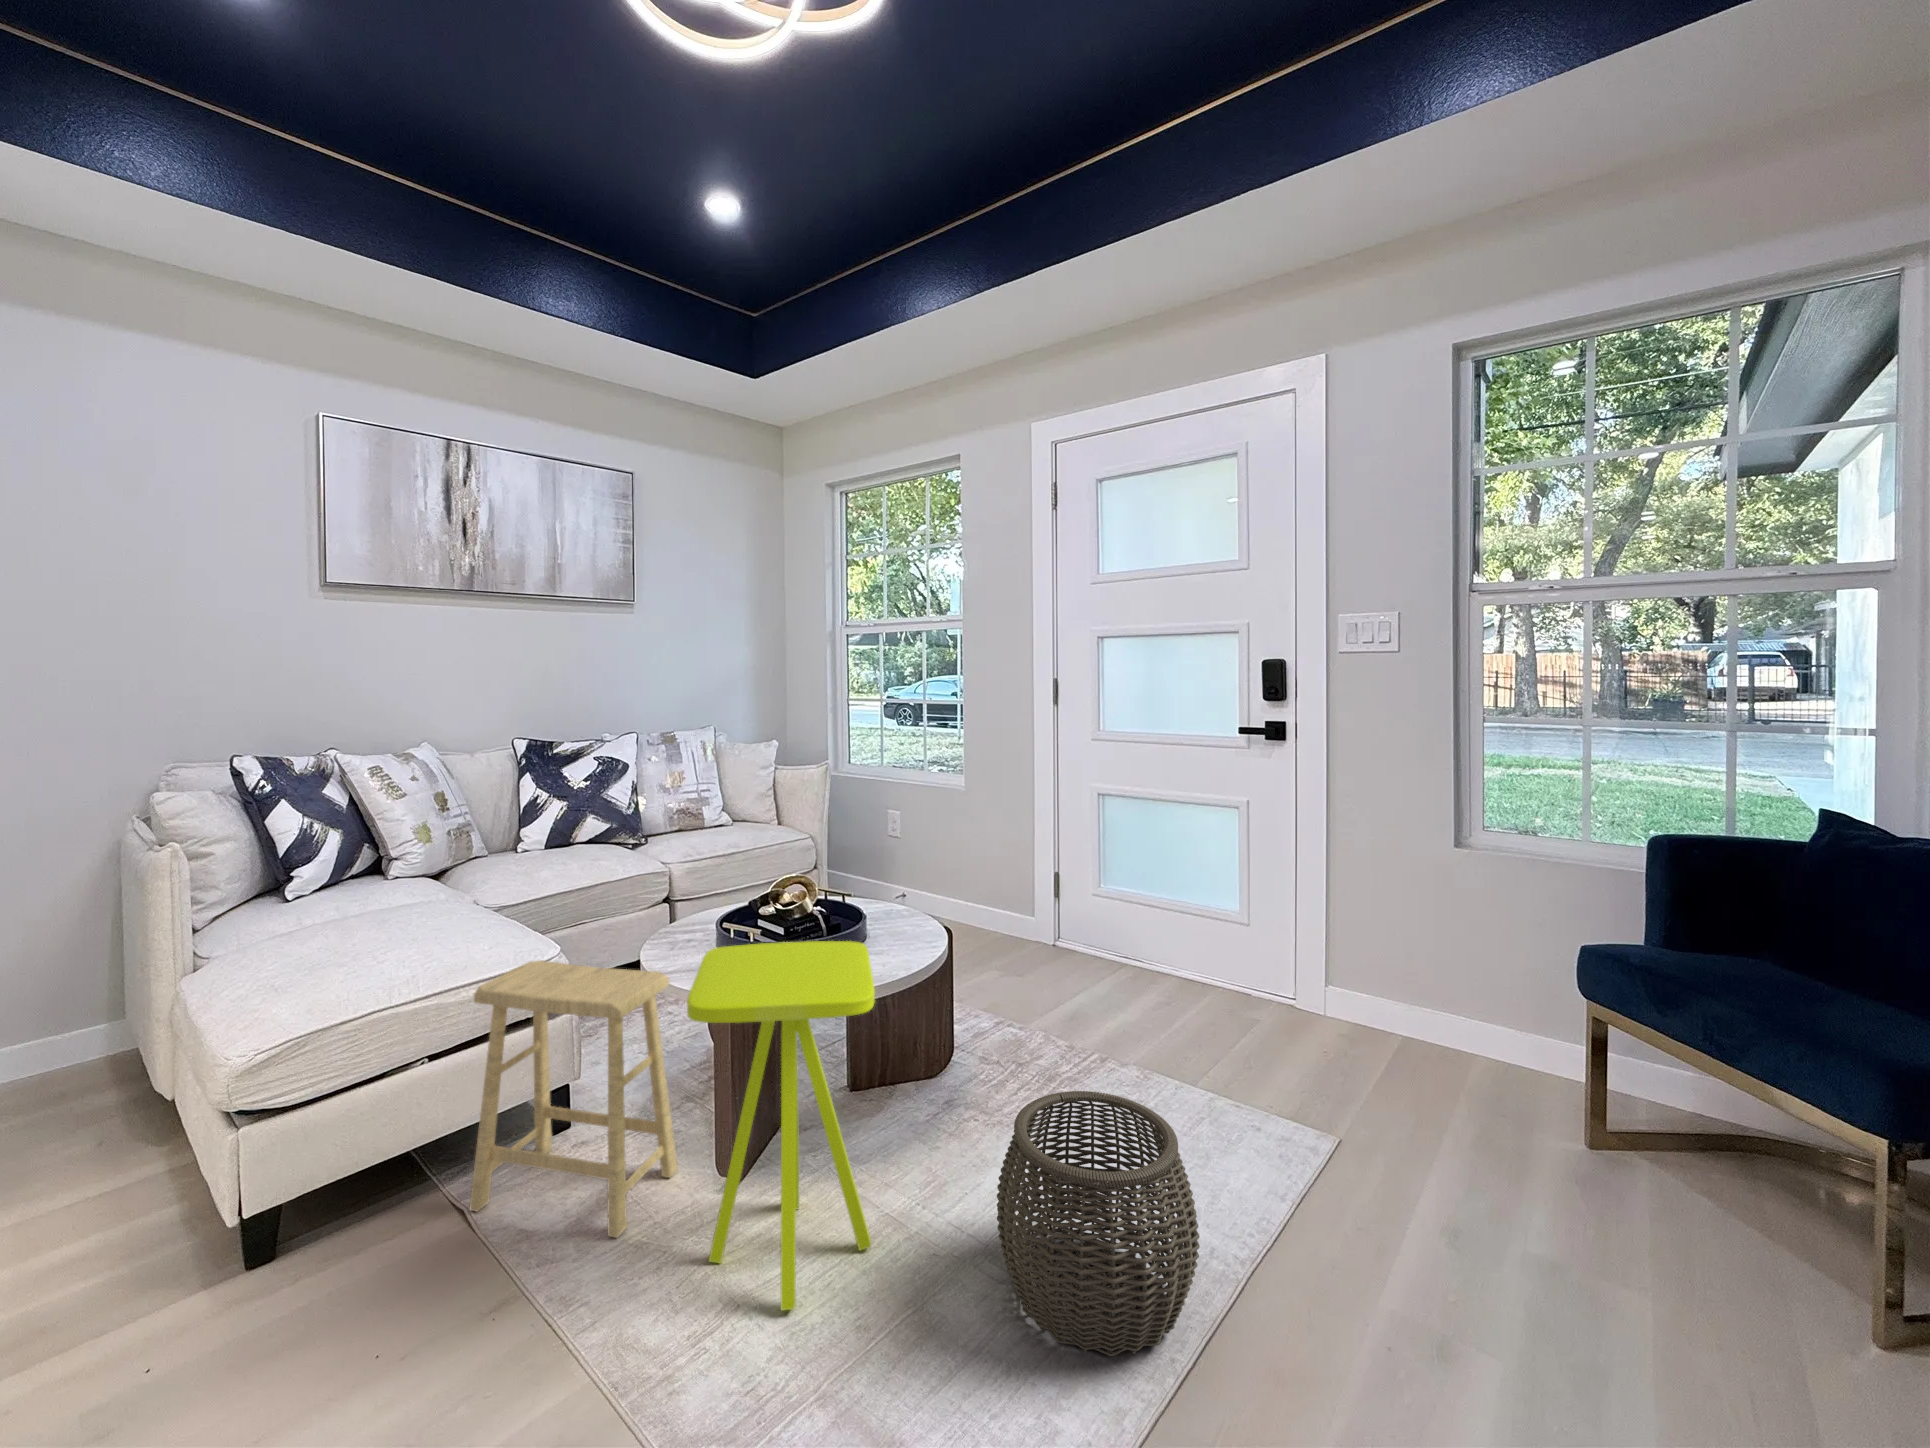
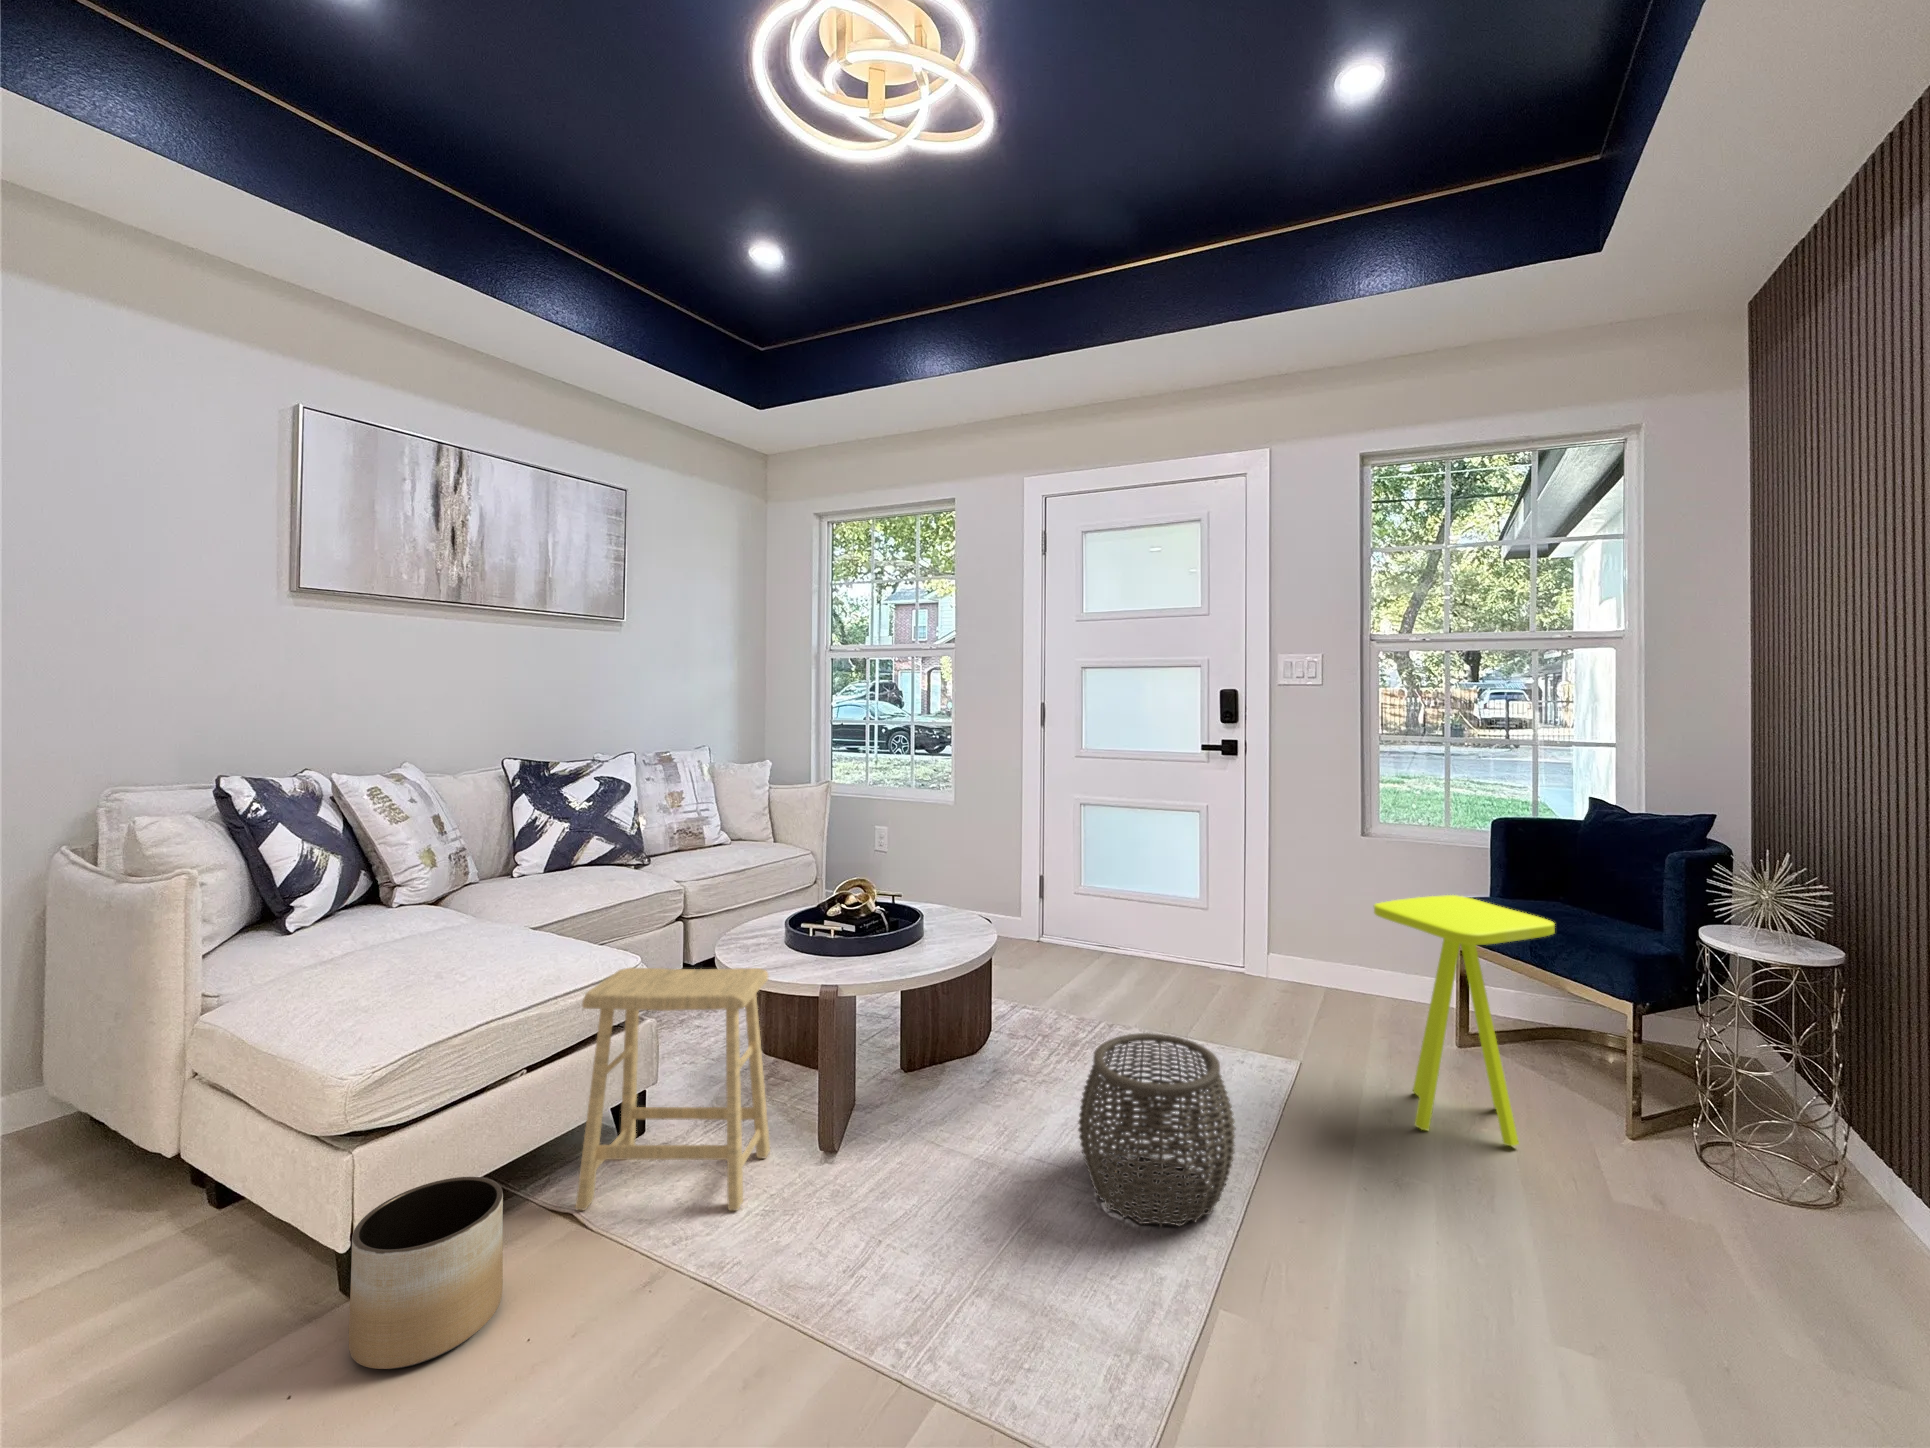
side table: present [687,941,875,1310] -> present [1374,895,1555,1146]
planter: none [204,1169,362,1366] -> present [349,1177,503,1369]

